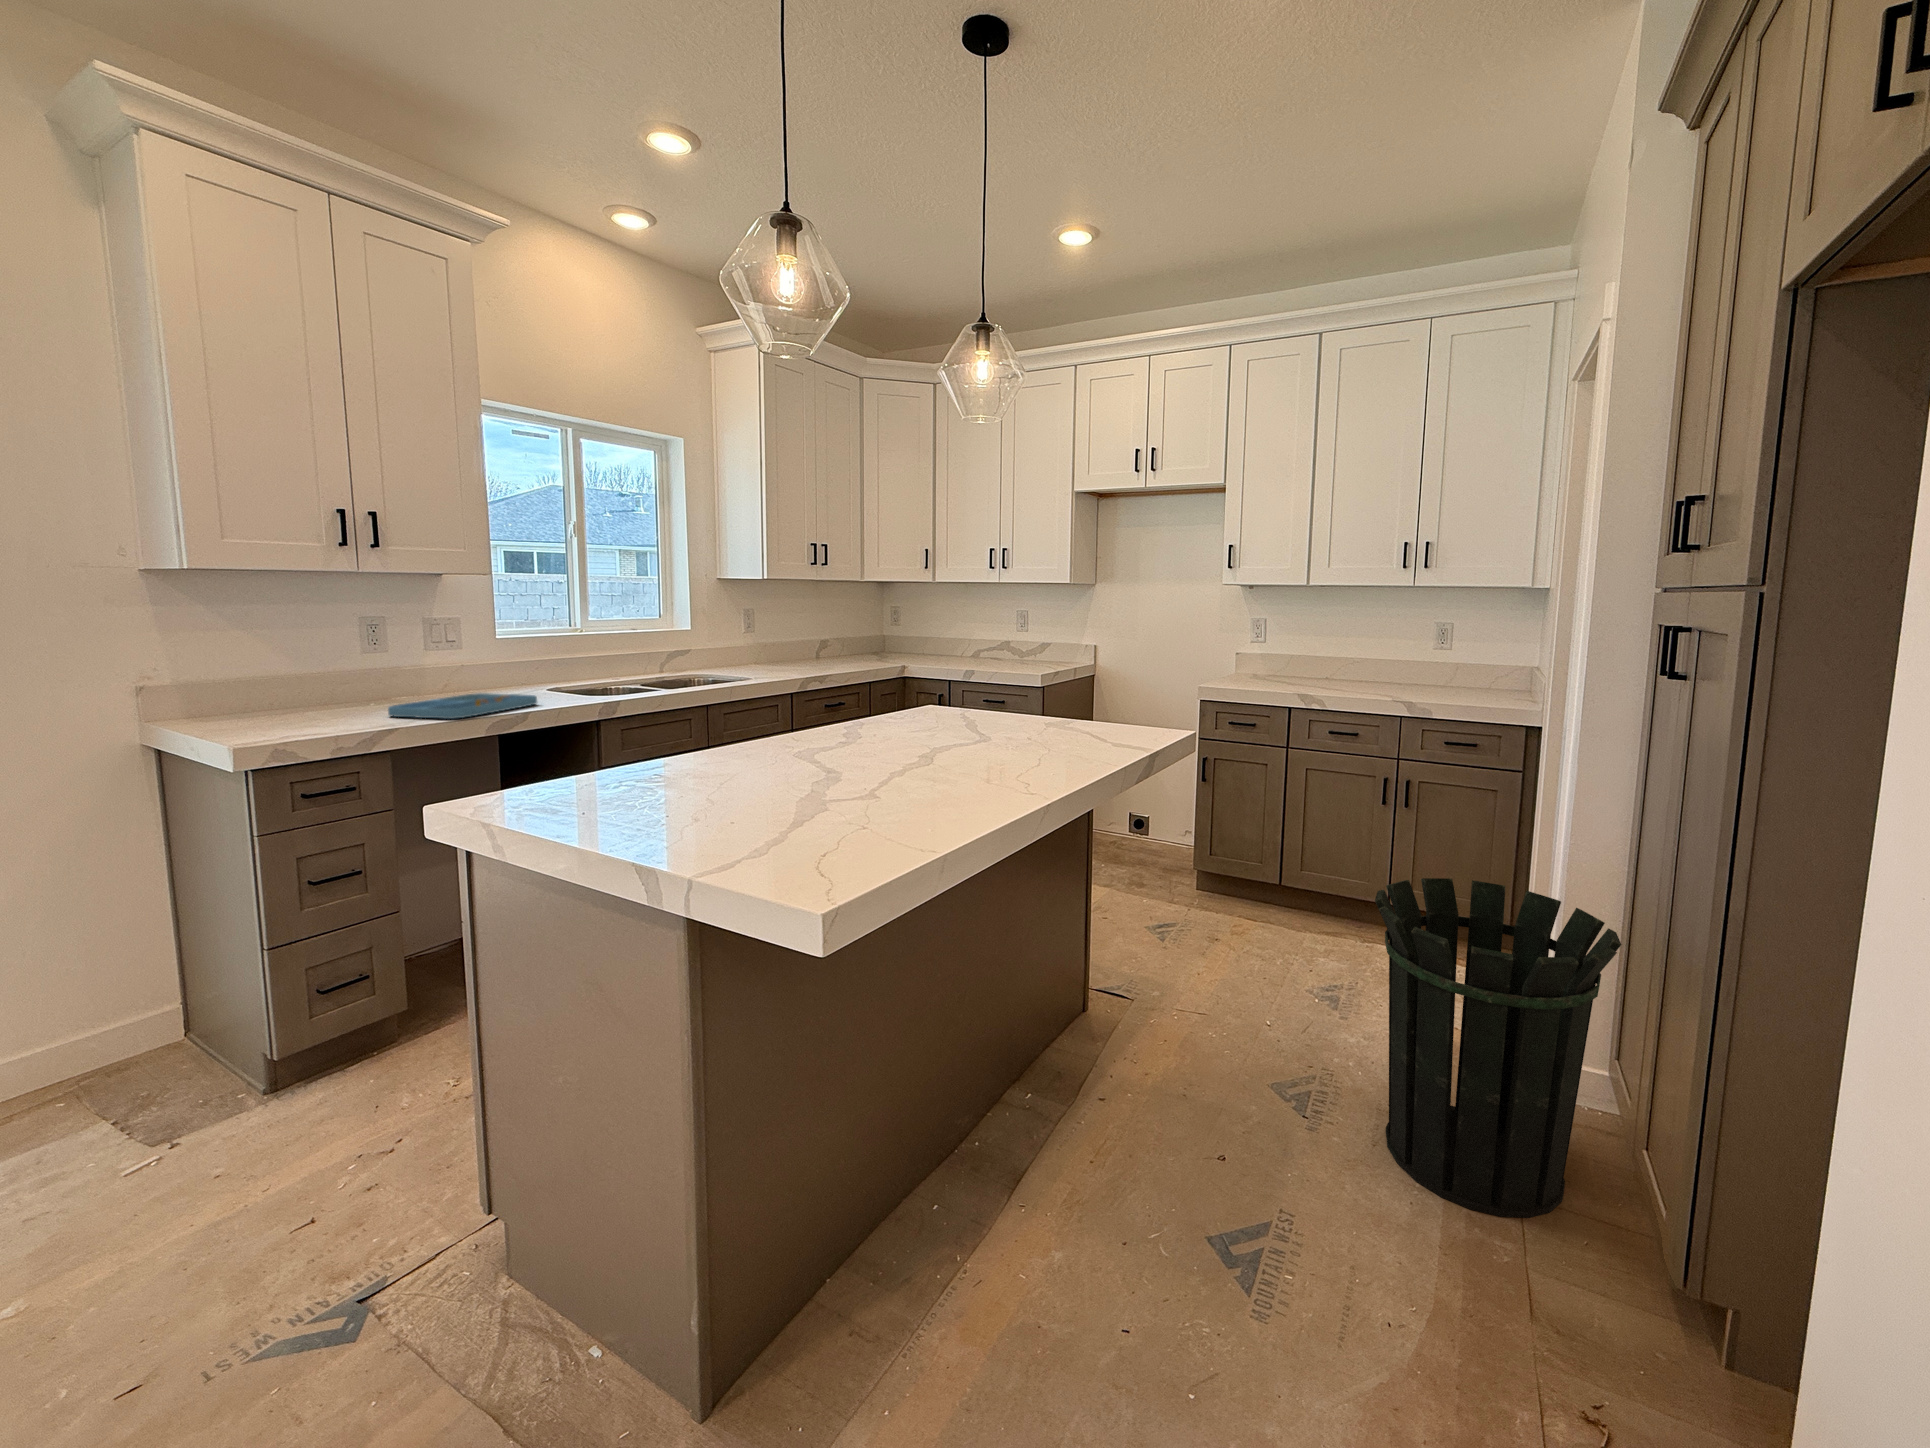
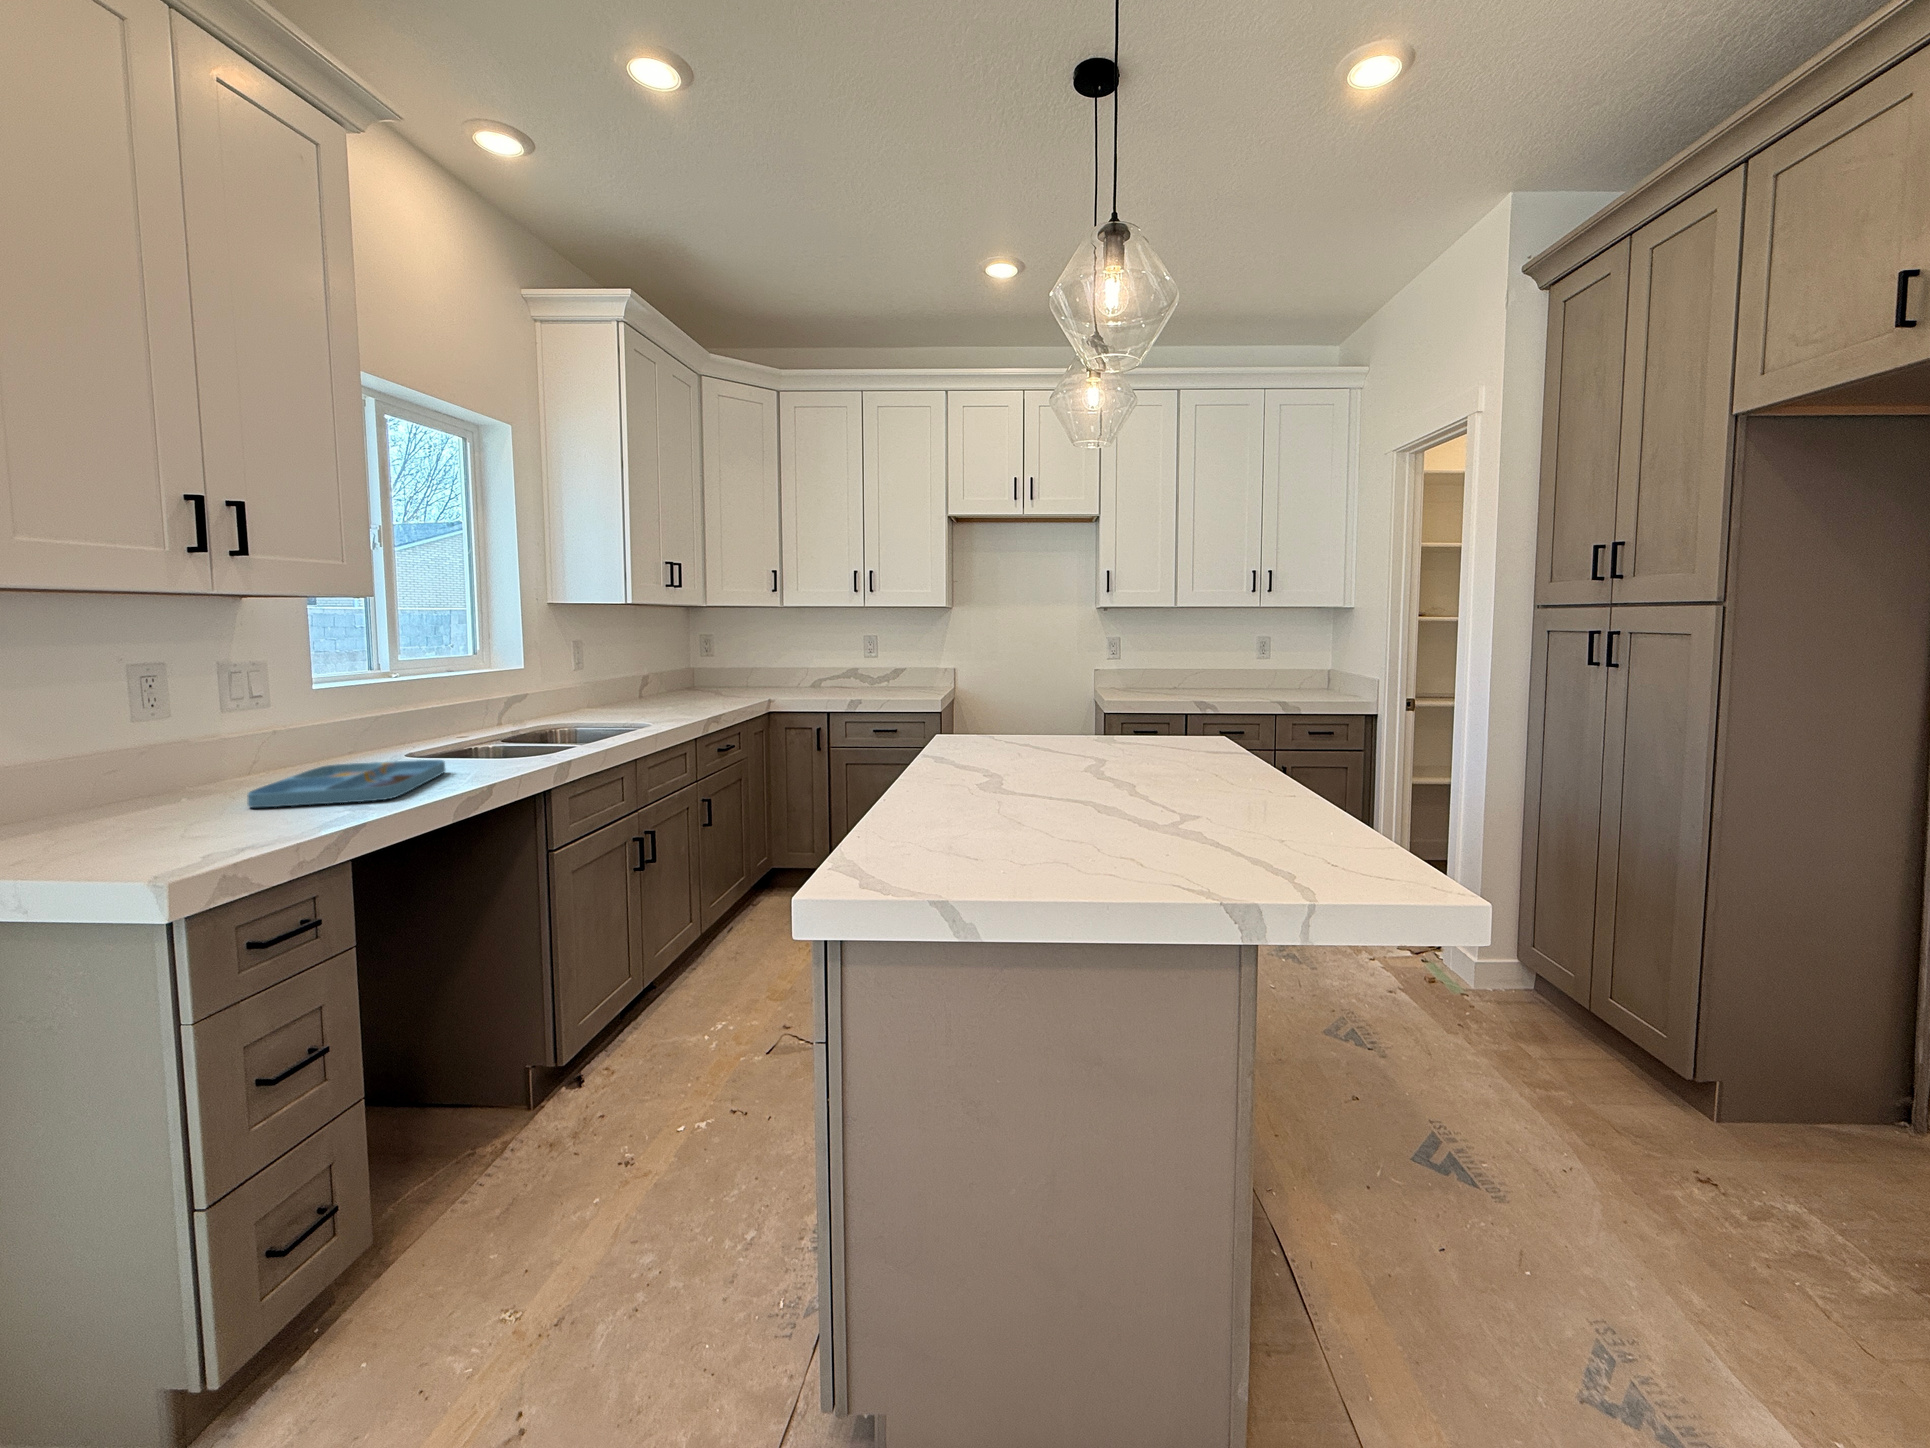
waste bin: present [1375,878,1621,1218] -> none [1405,831,1592,1076]

